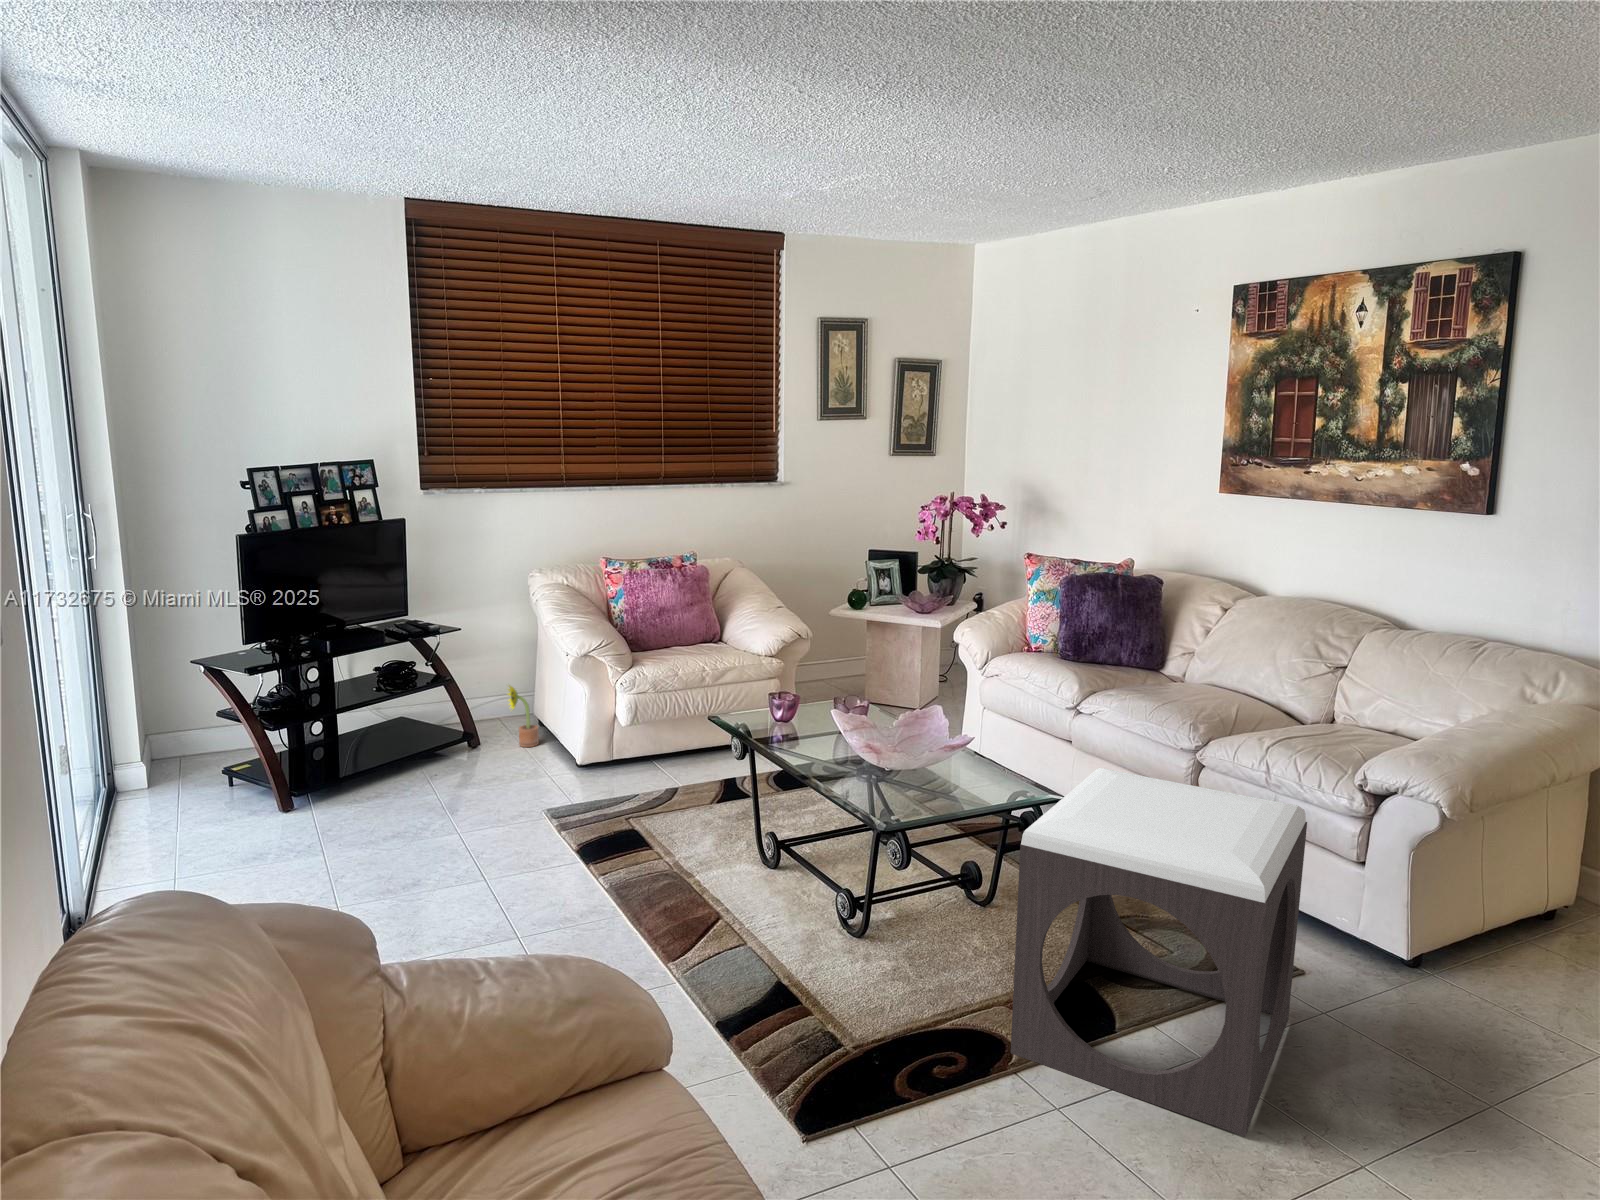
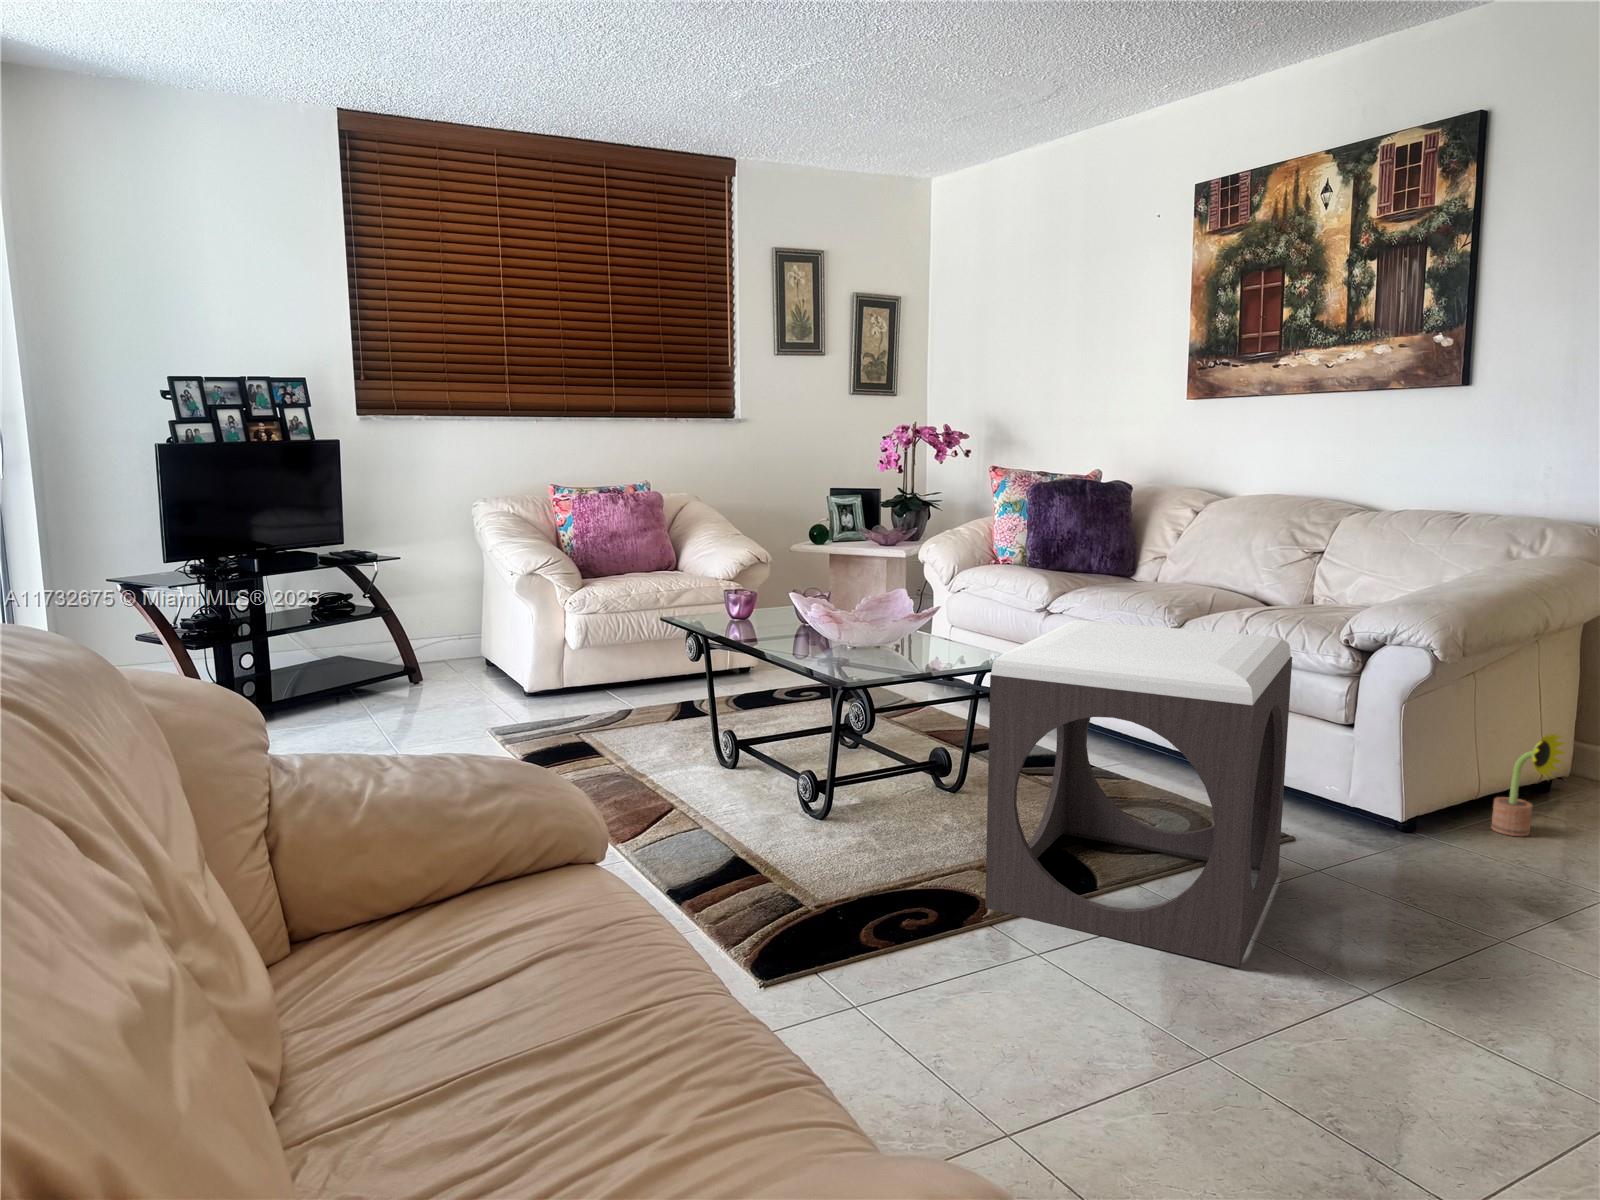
decorative plant: present [508,686,539,747] -> present [1492,733,1565,836]

